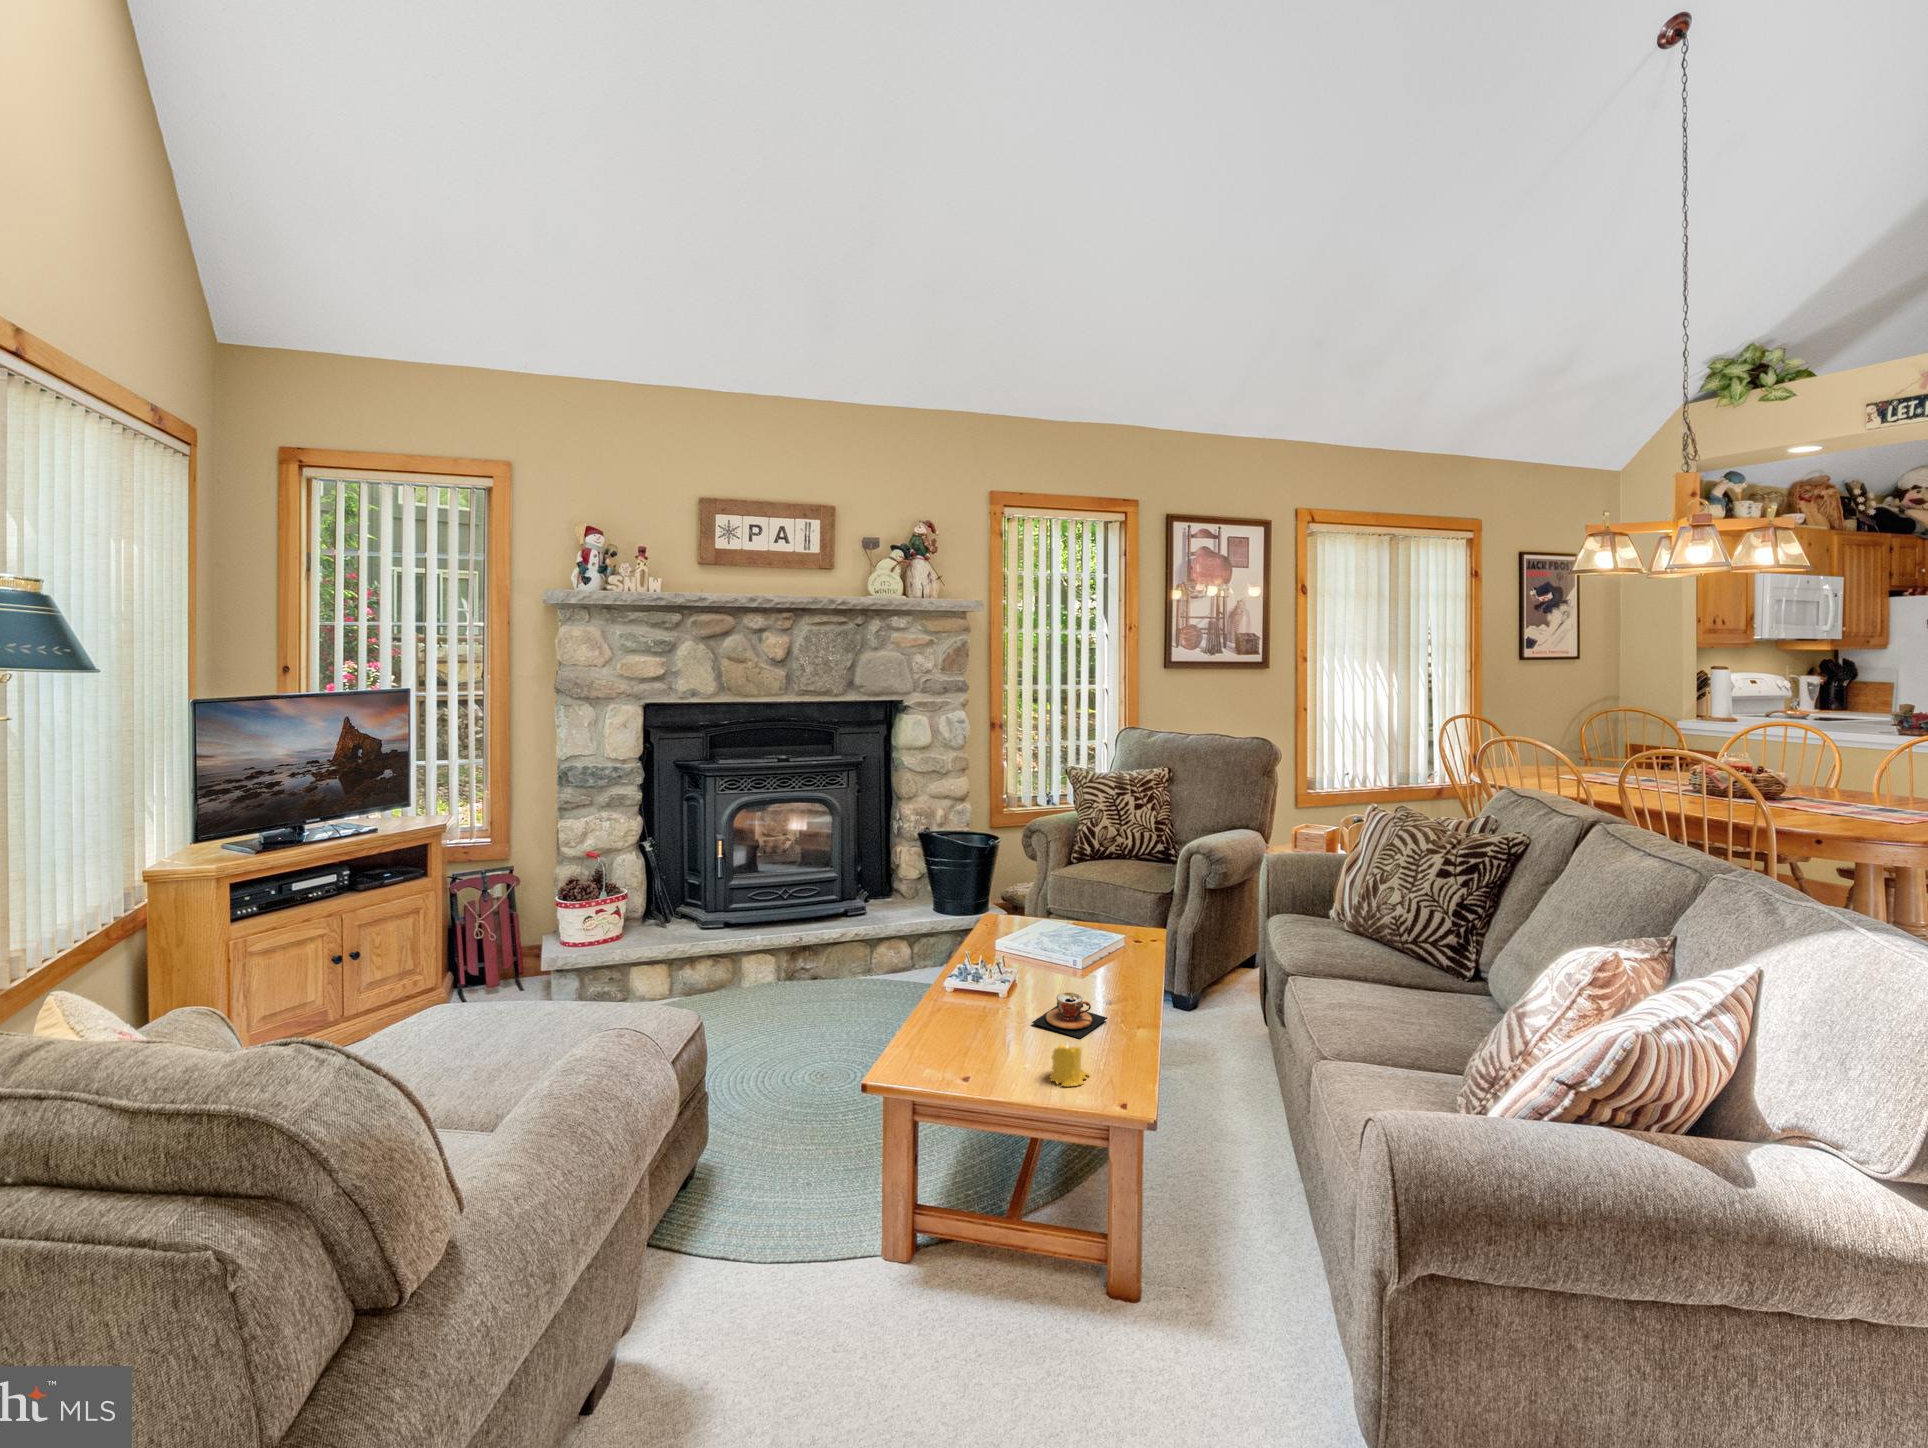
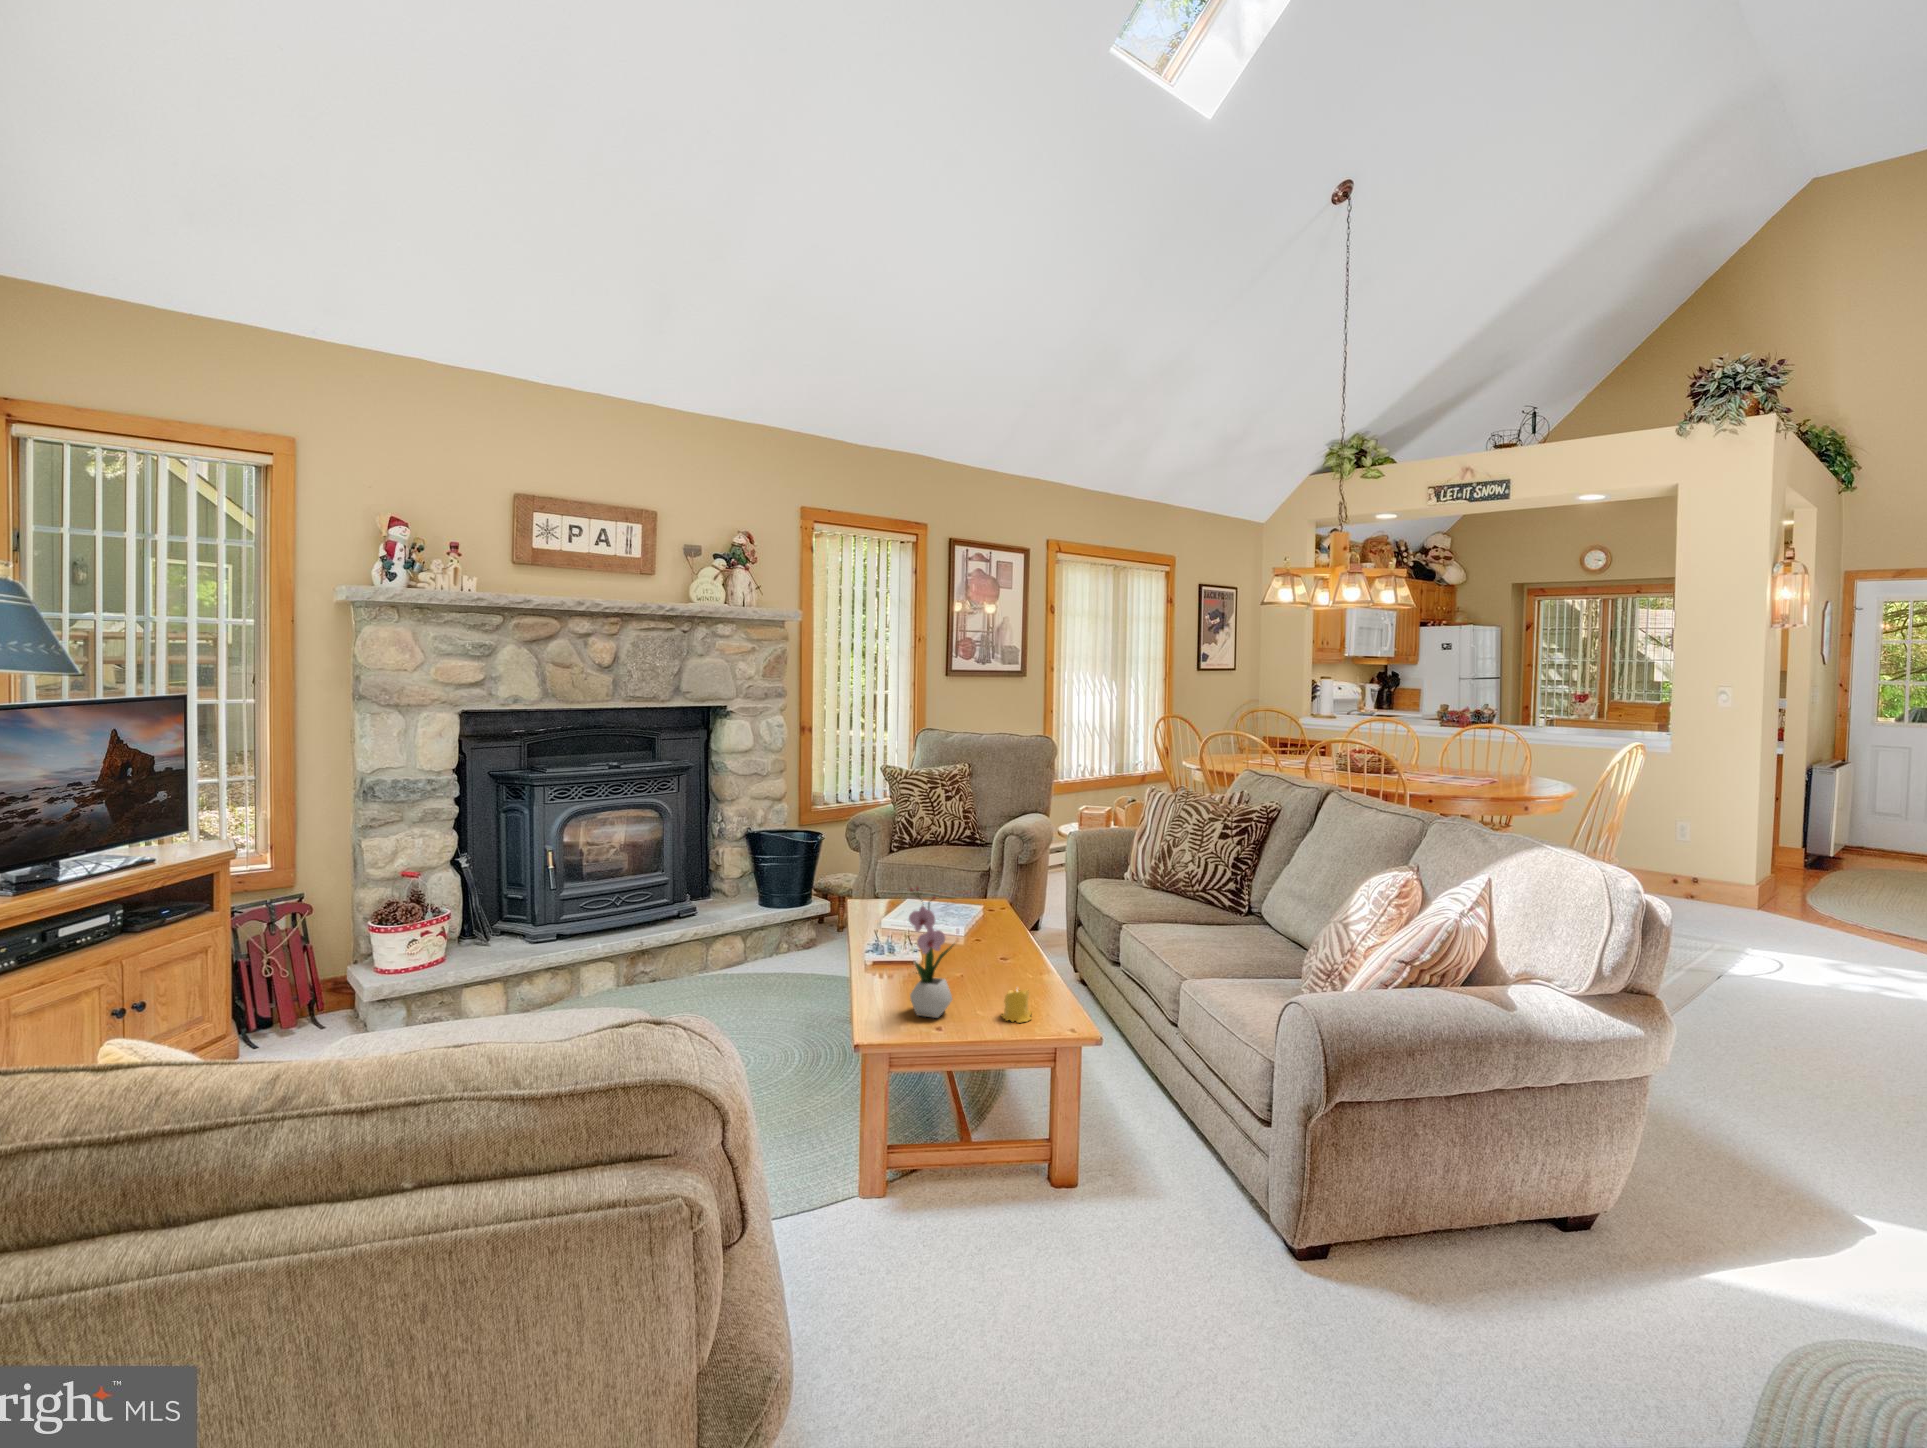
flower arrangement: none [938,910,1003,1066] -> present [909,887,953,1018]
teacup: present [1032,993,1107,1038] -> none [960,952,1017,987]

